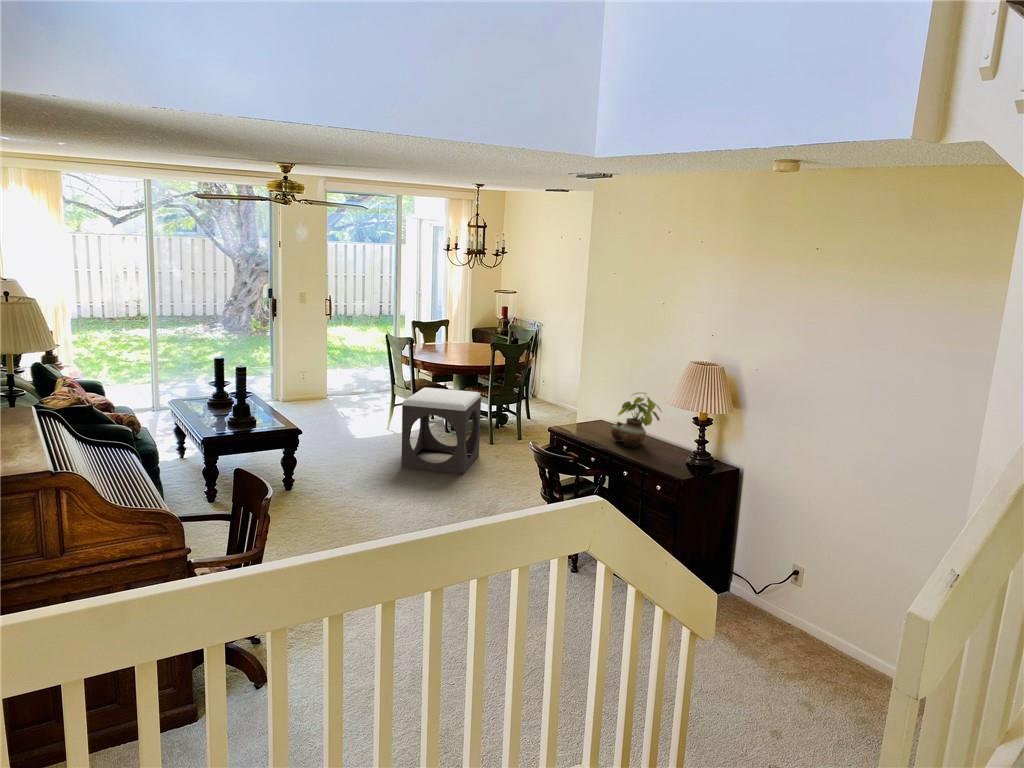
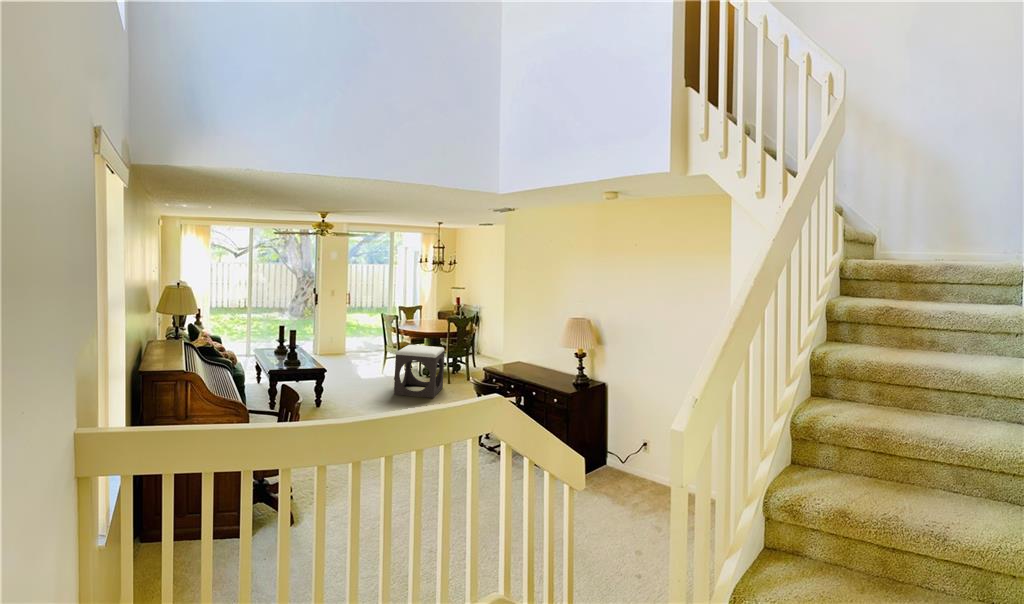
potted plant: present [611,393,661,447] -> none [527,340,556,372]

